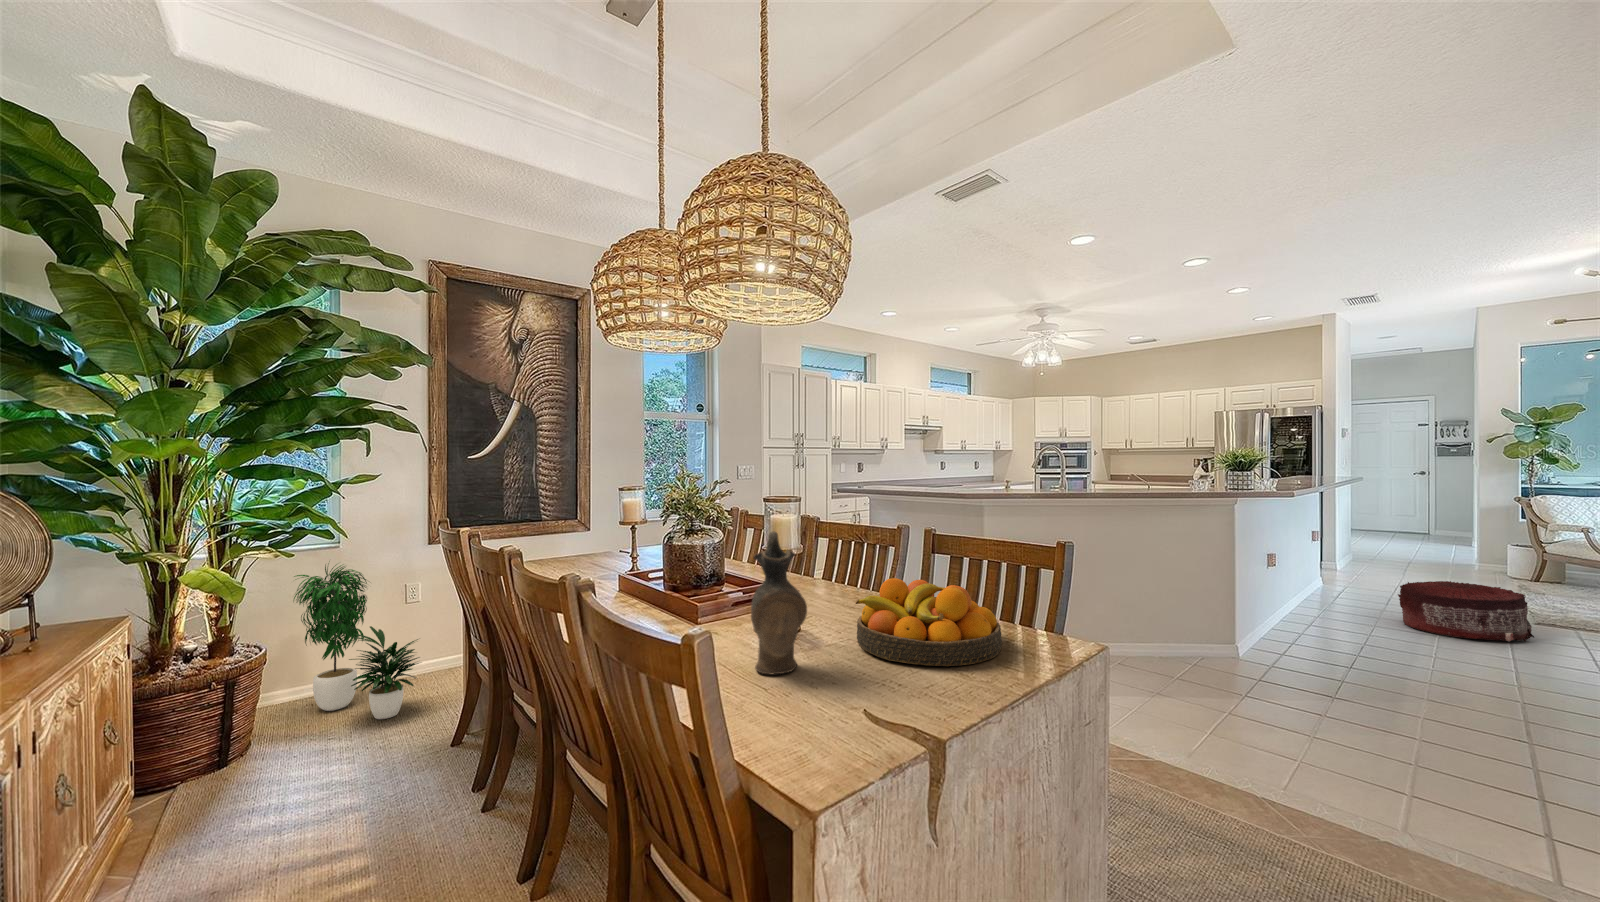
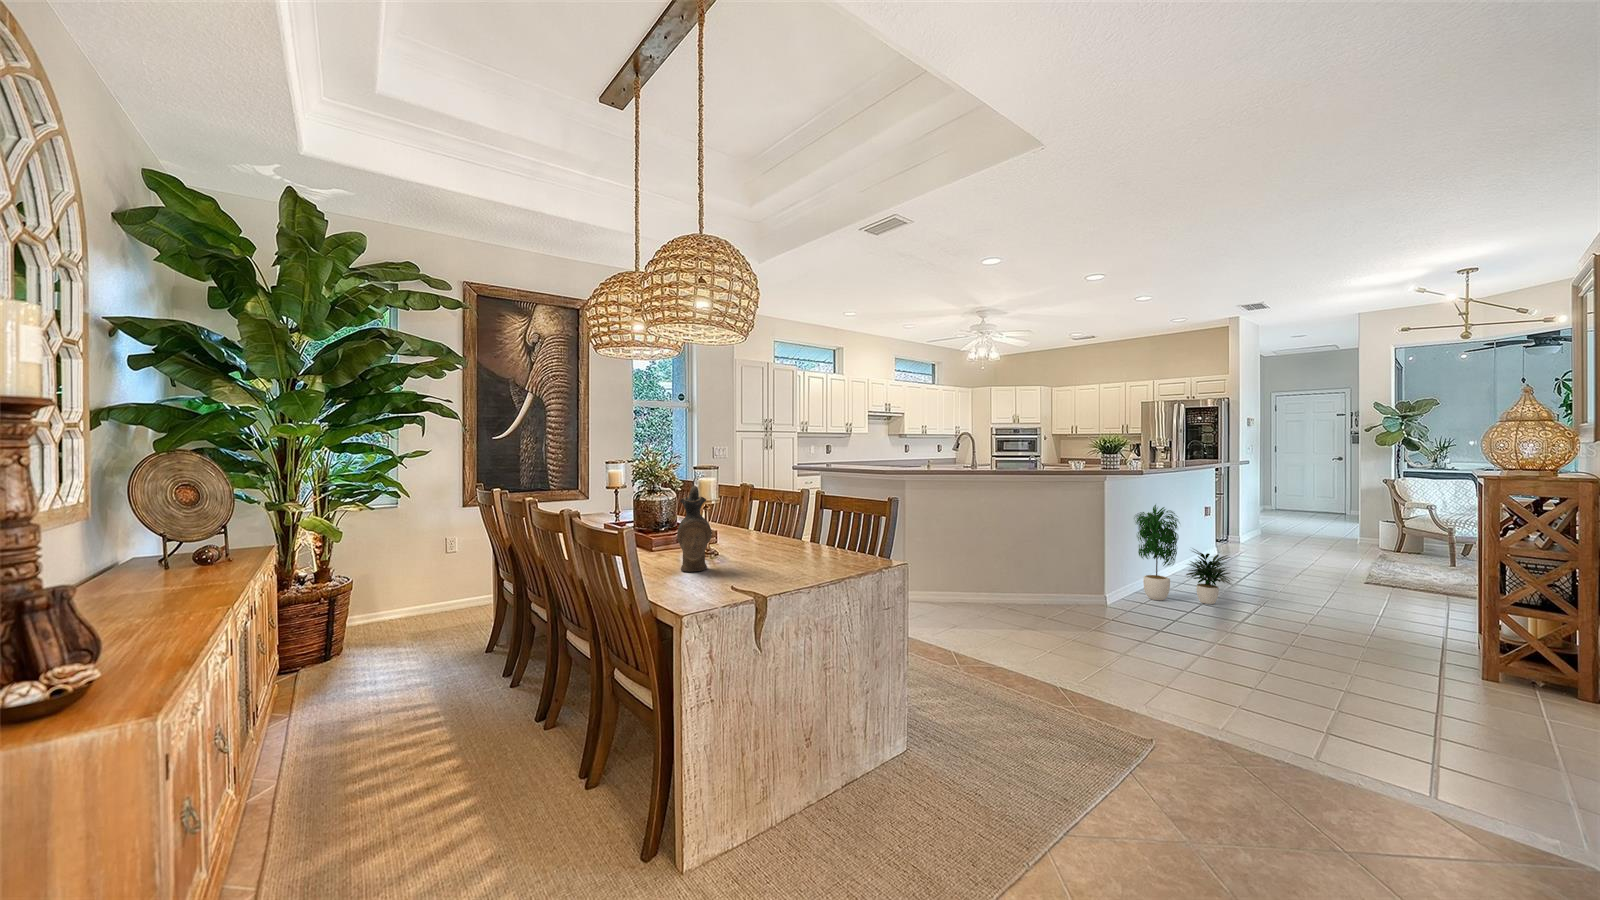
potted plant: present [294,563,420,719] -> present [1135,505,1232,604]
fruit bowl: present [855,578,1002,666] -> none [748,518,841,568]
pouf: present [1398,581,1534,642] -> none [1254,544,1351,592]

